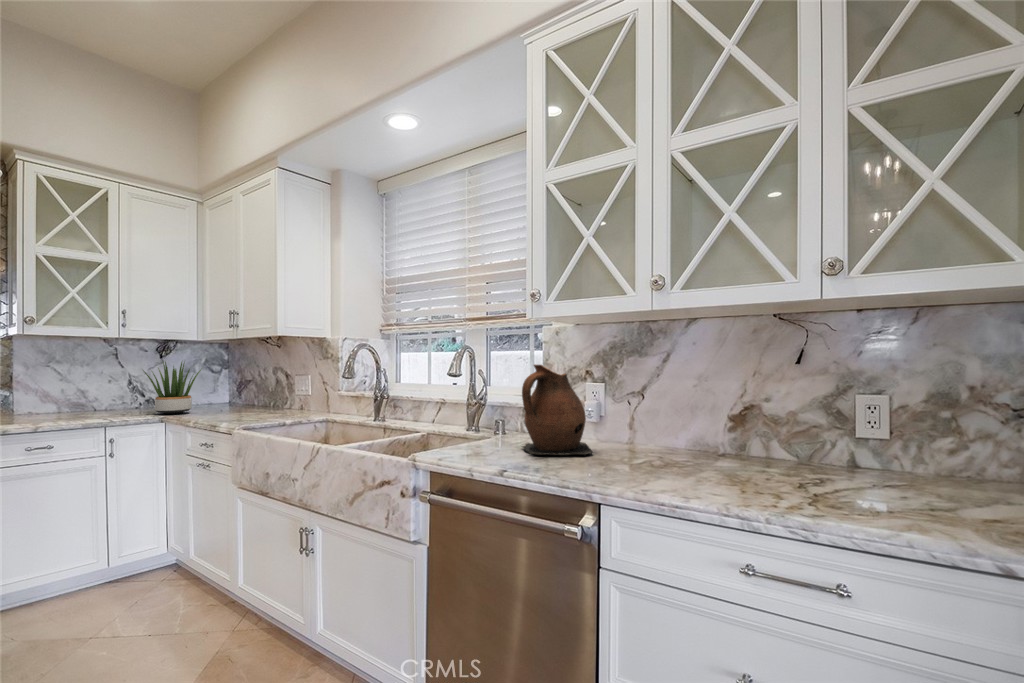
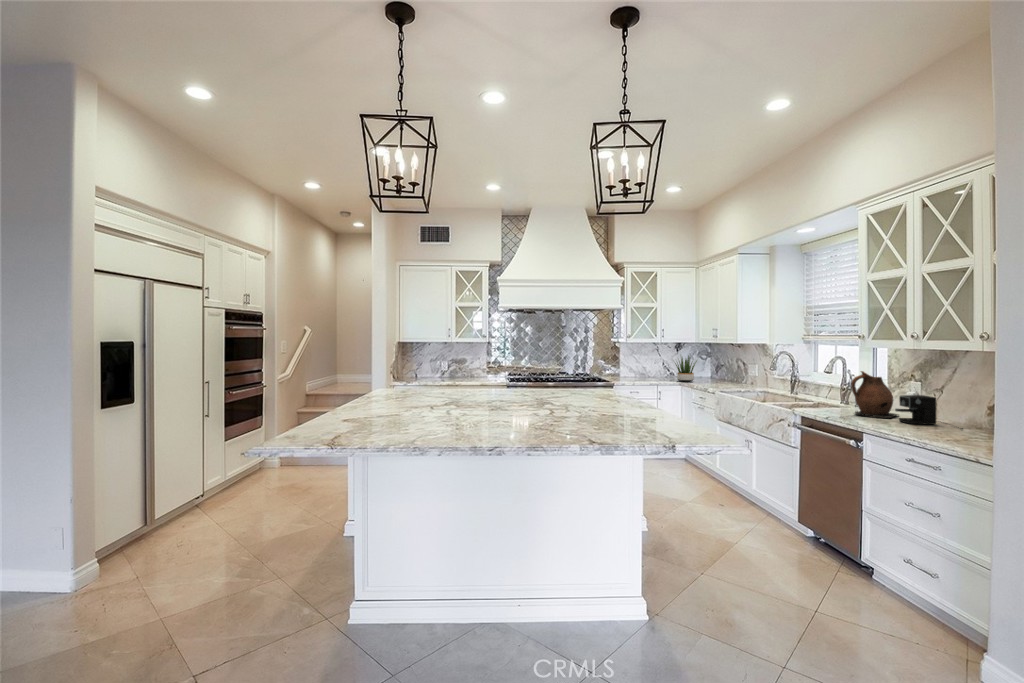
coffee maker: none [617,404,735,465] -> present [895,395,963,430]

